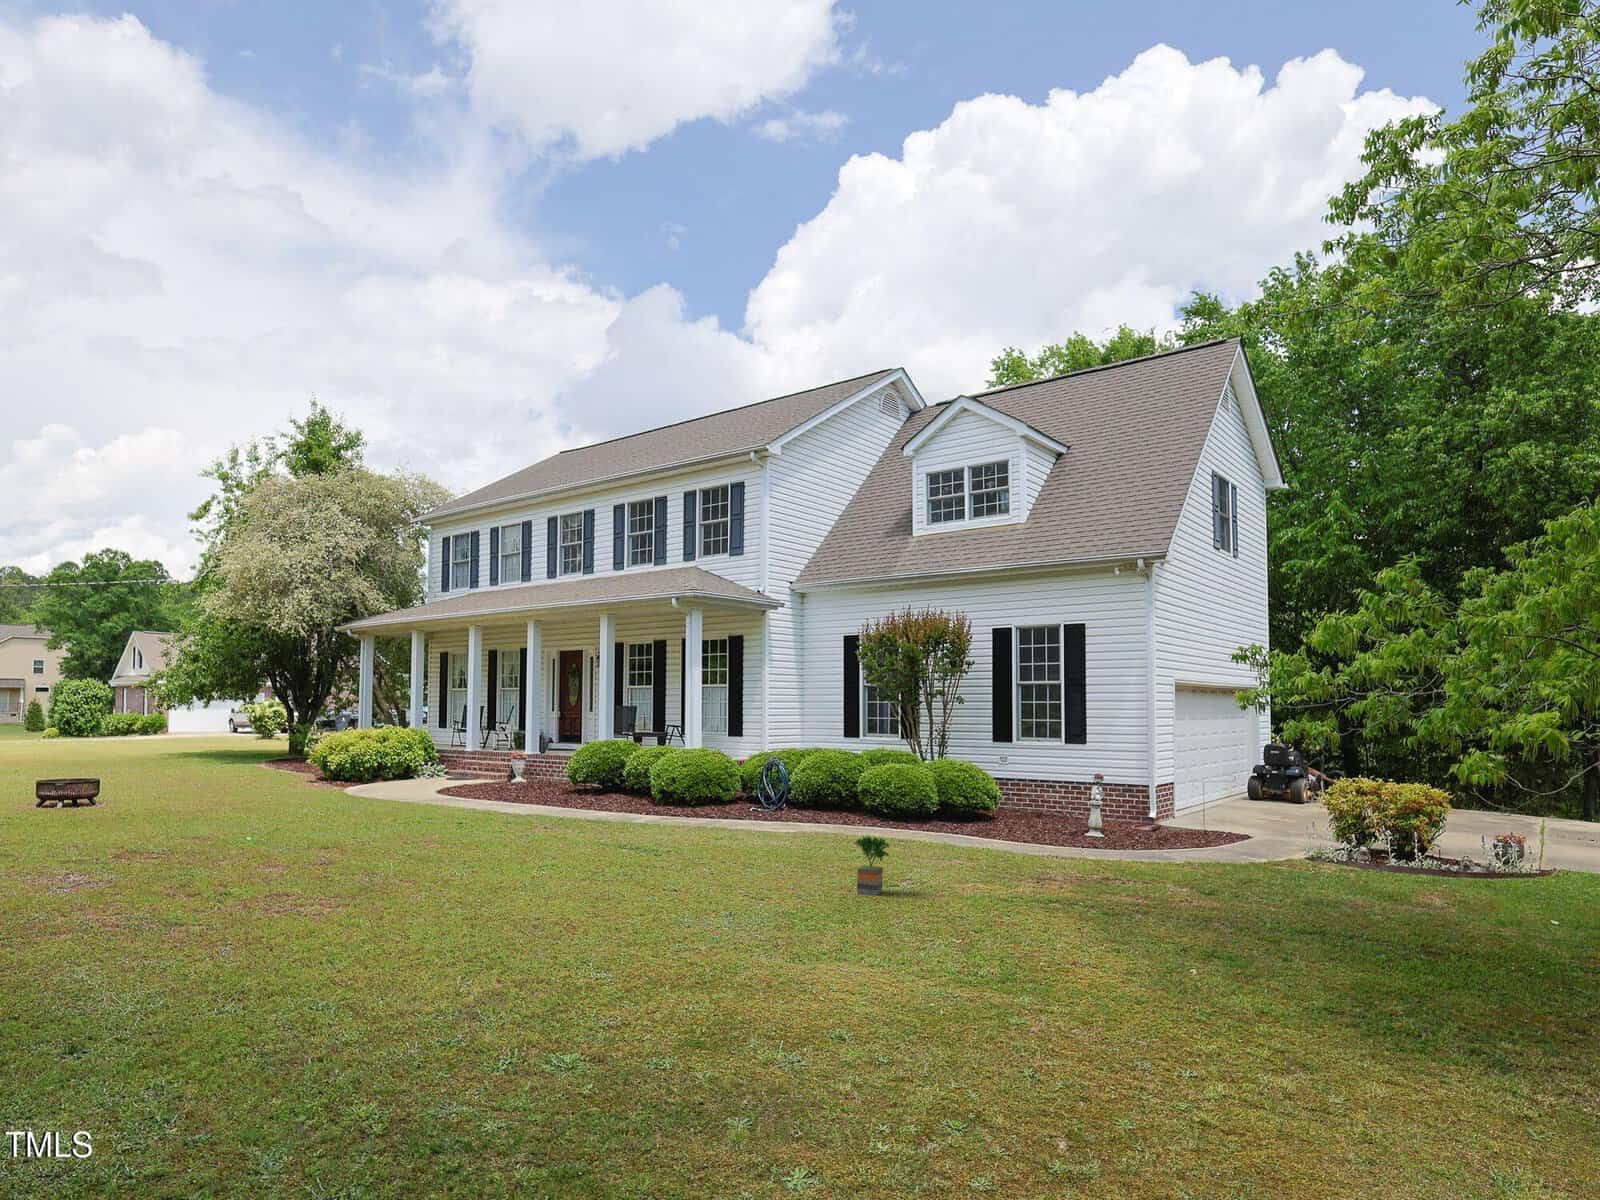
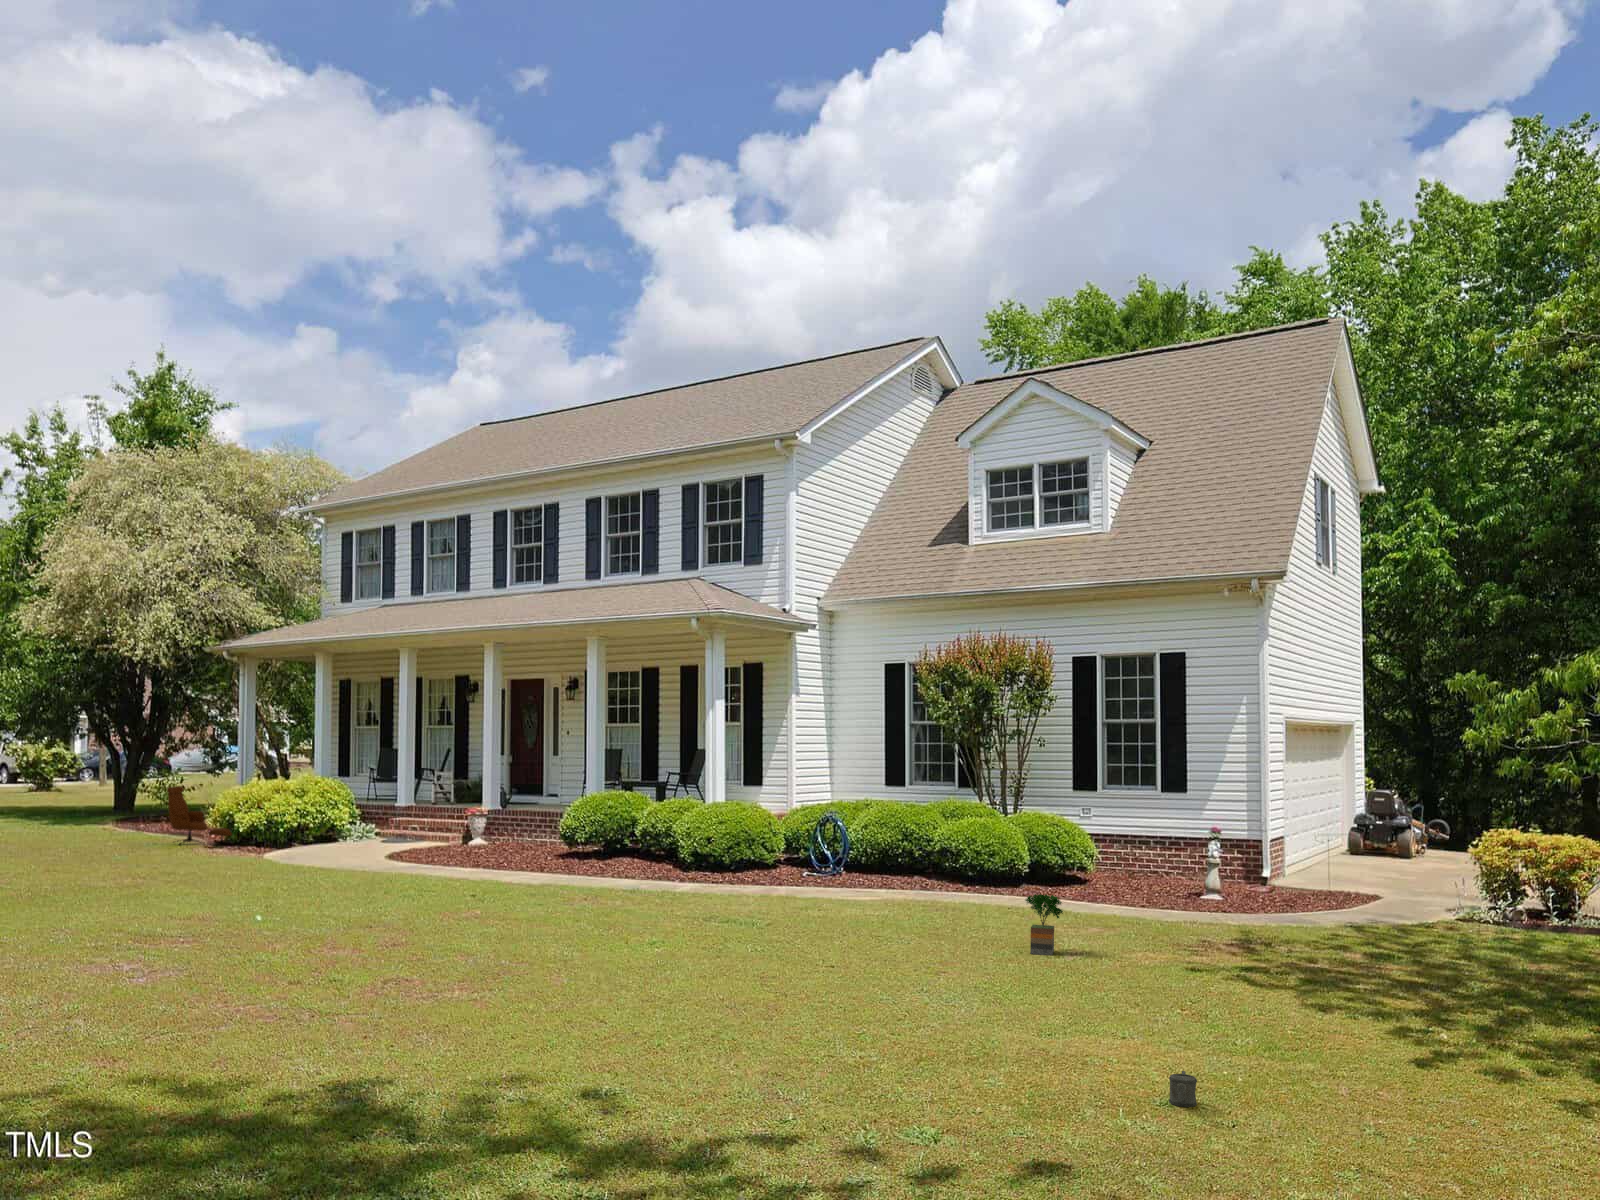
lounge chair: none [274,734,327,783] -> present [167,786,232,844]
watering can: none [794,1053,832,1099] -> present [1169,1071,1197,1107]

